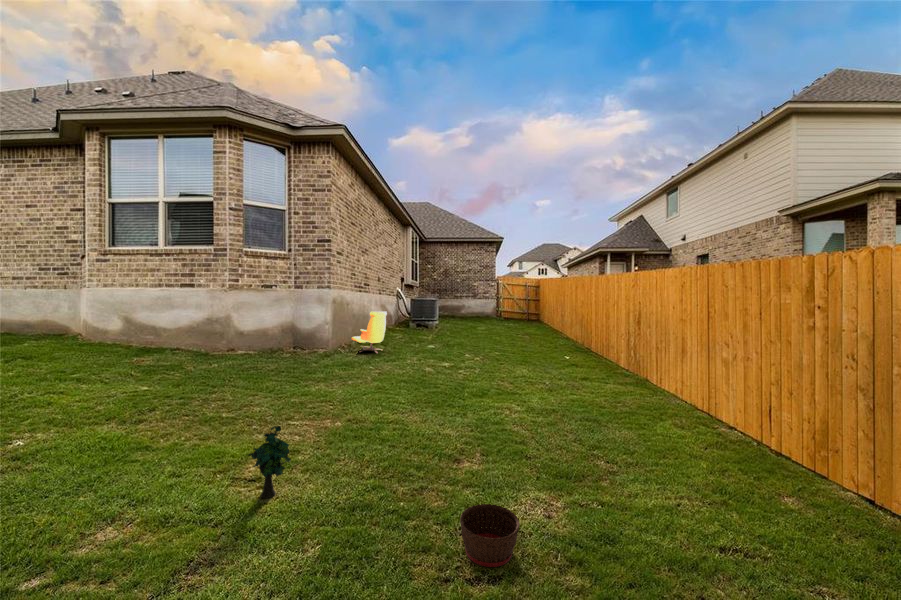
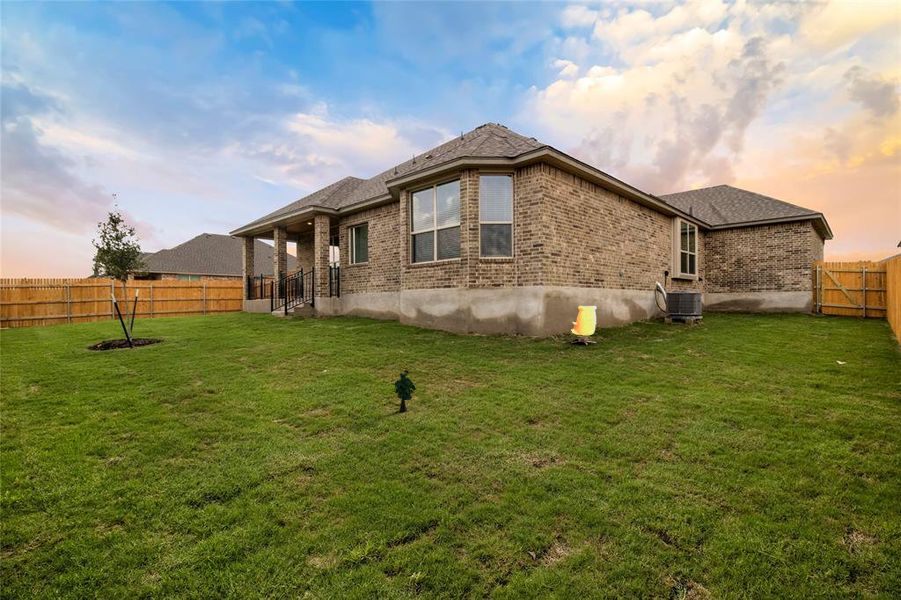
basket: present [460,504,520,567] -> none [454,437,496,476]

